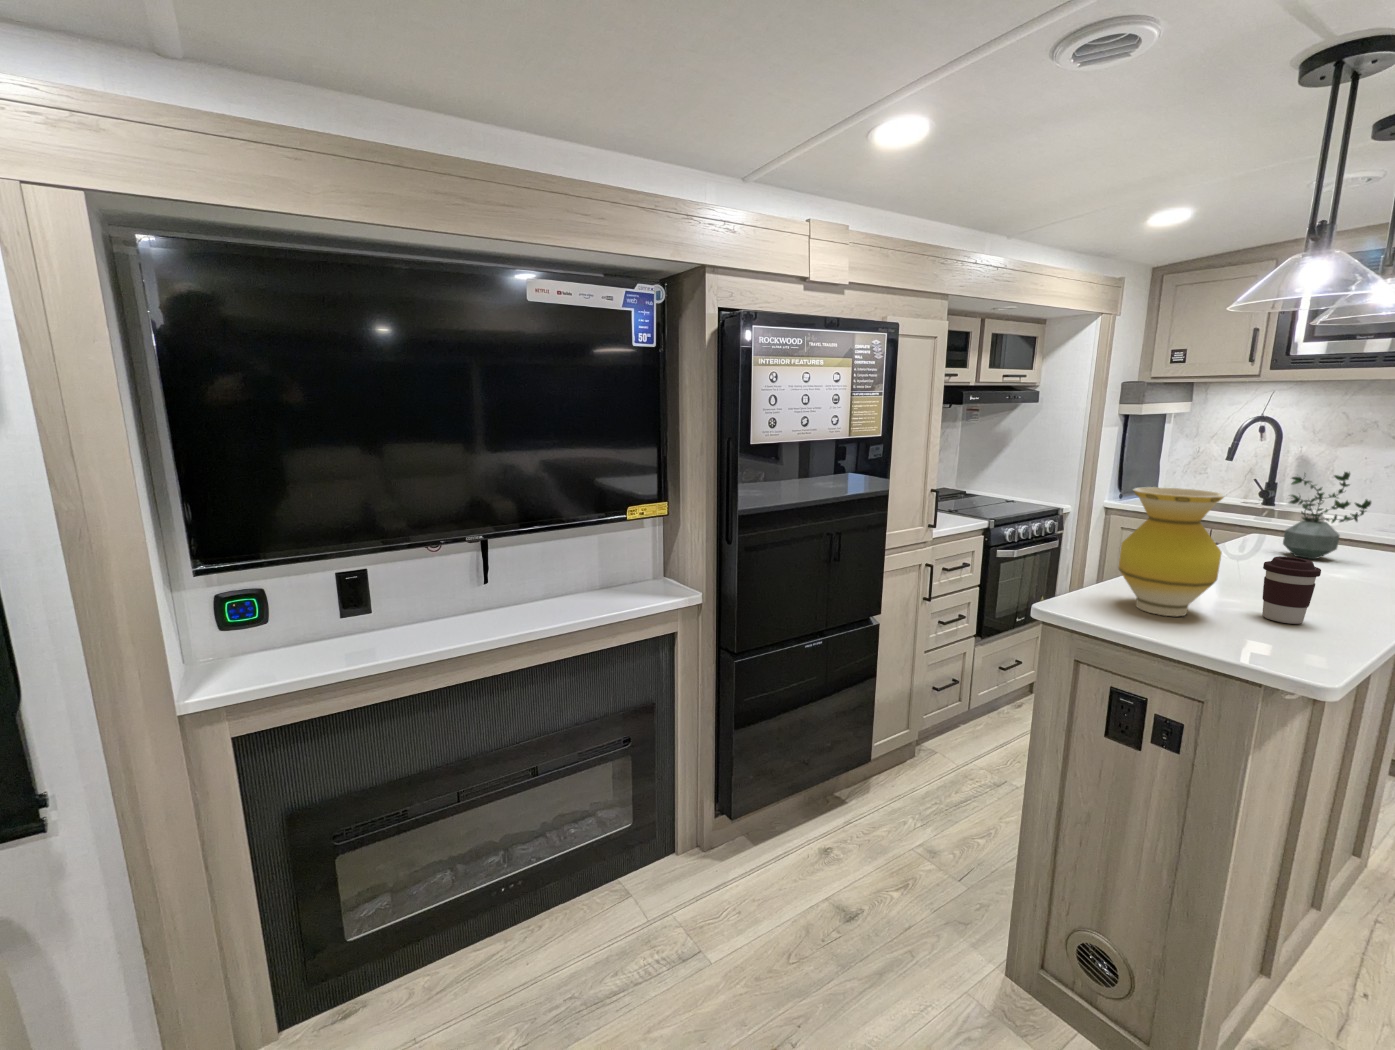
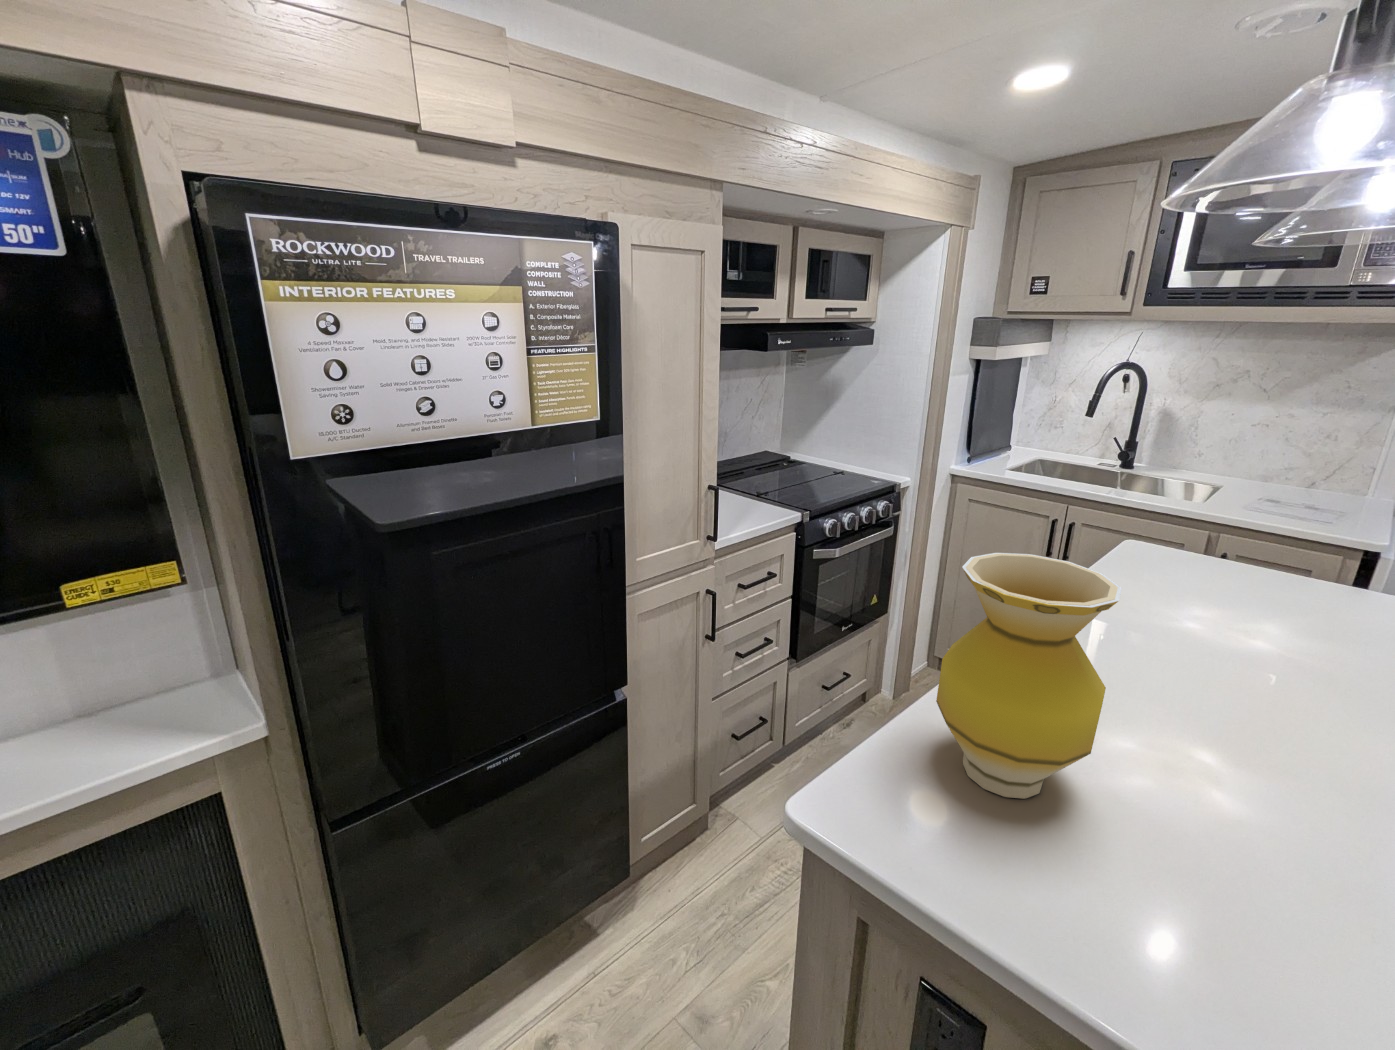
potted plant: present [1283,472,1371,559] -> none [1157,466,1272,585]
coffee cup: present [1262,556,1321,624] -> none [1157,677,1260,799]

